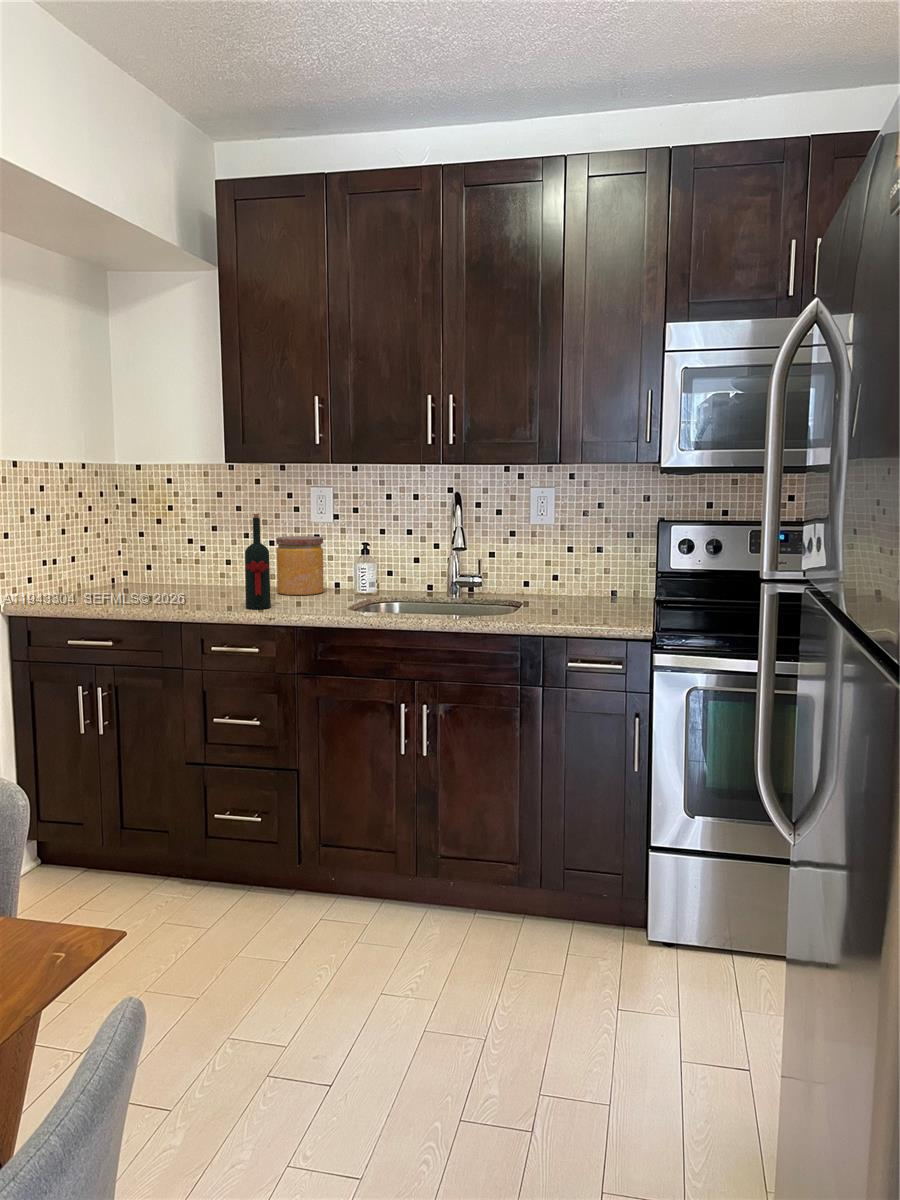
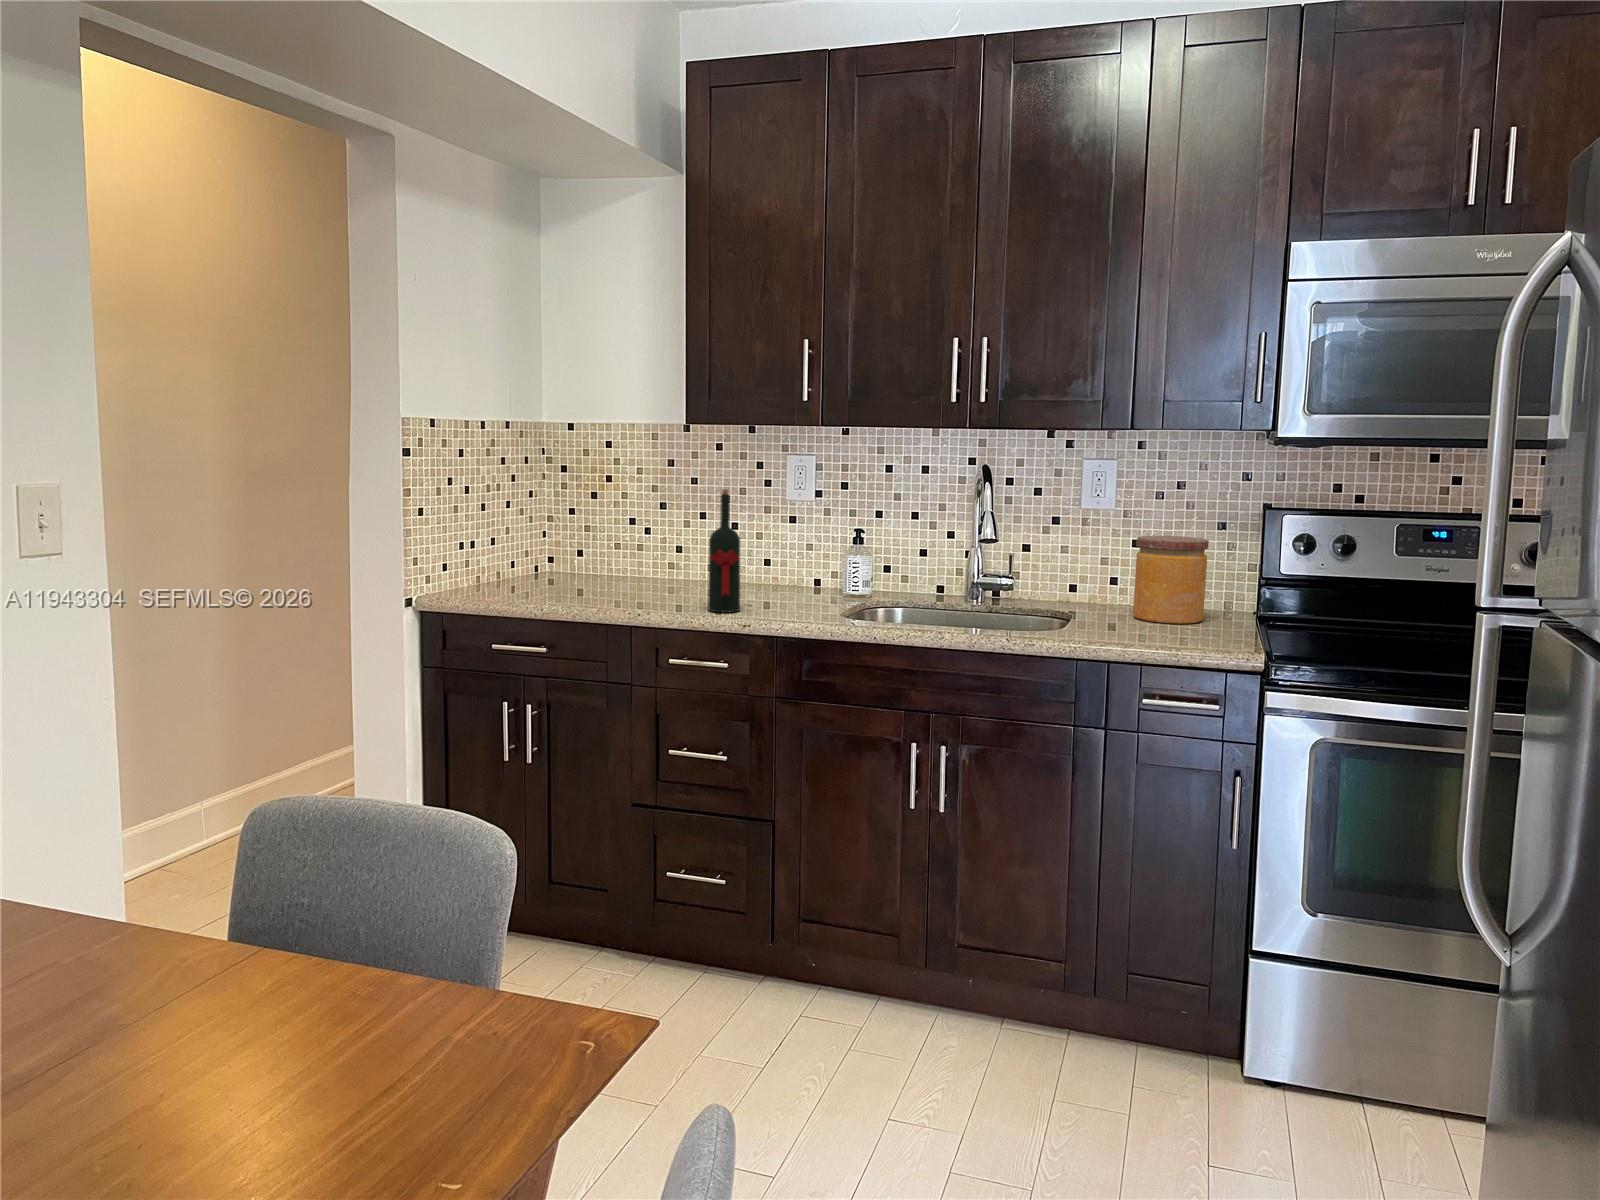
jar: present [276,536,324,595] -> present [1133,536,1209,624]

